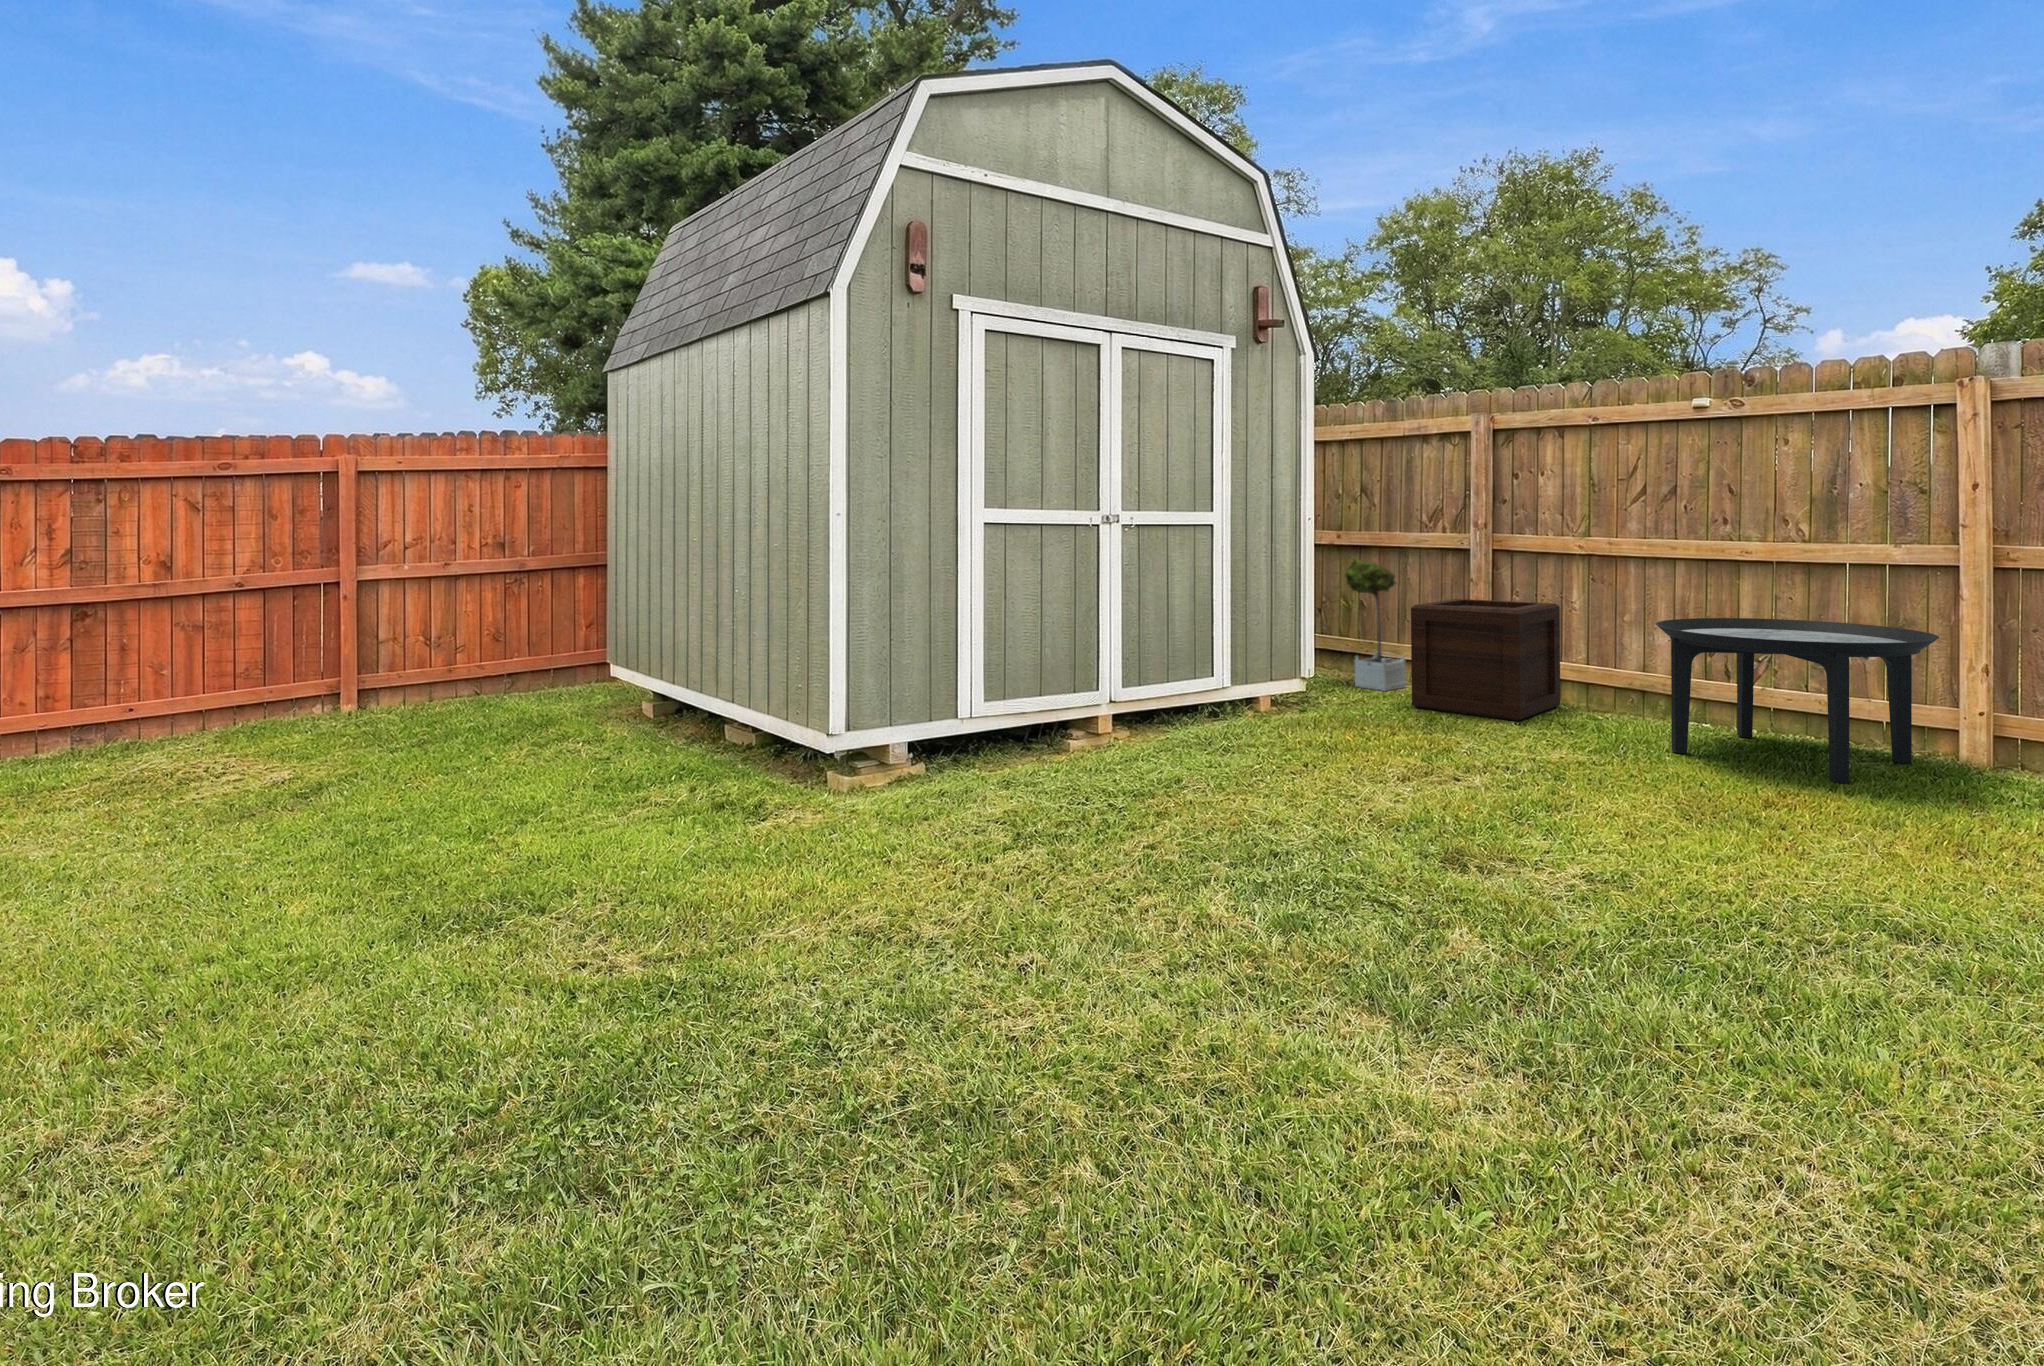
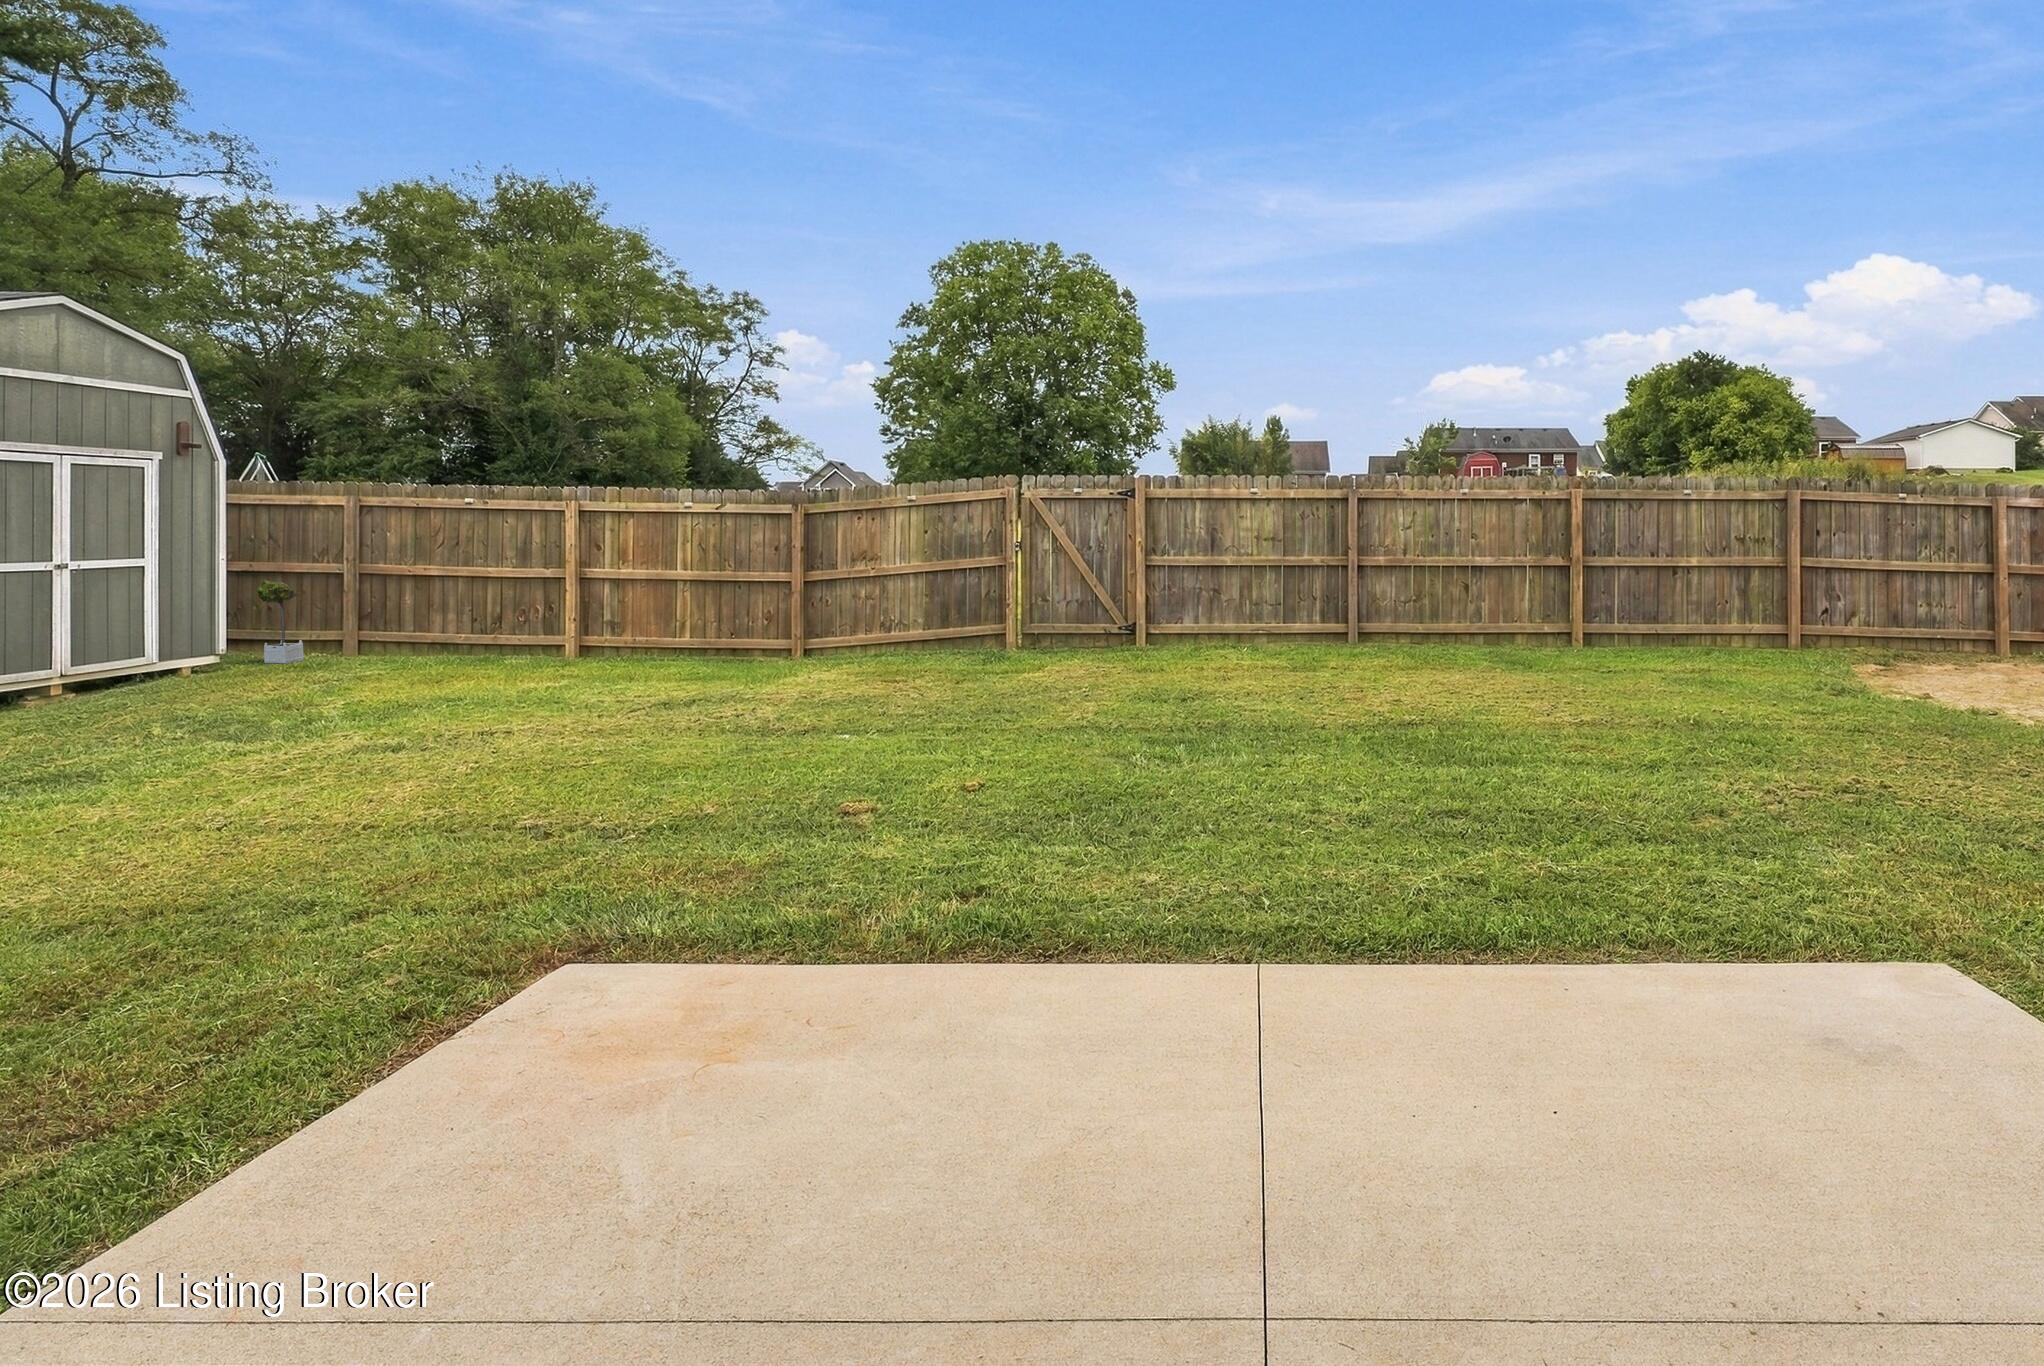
wooden crate: present [1411,599,1560,721] -> none [296,603,397,669]
round table: present [1656,618,1939,783] -> none [422,606,539,674]

